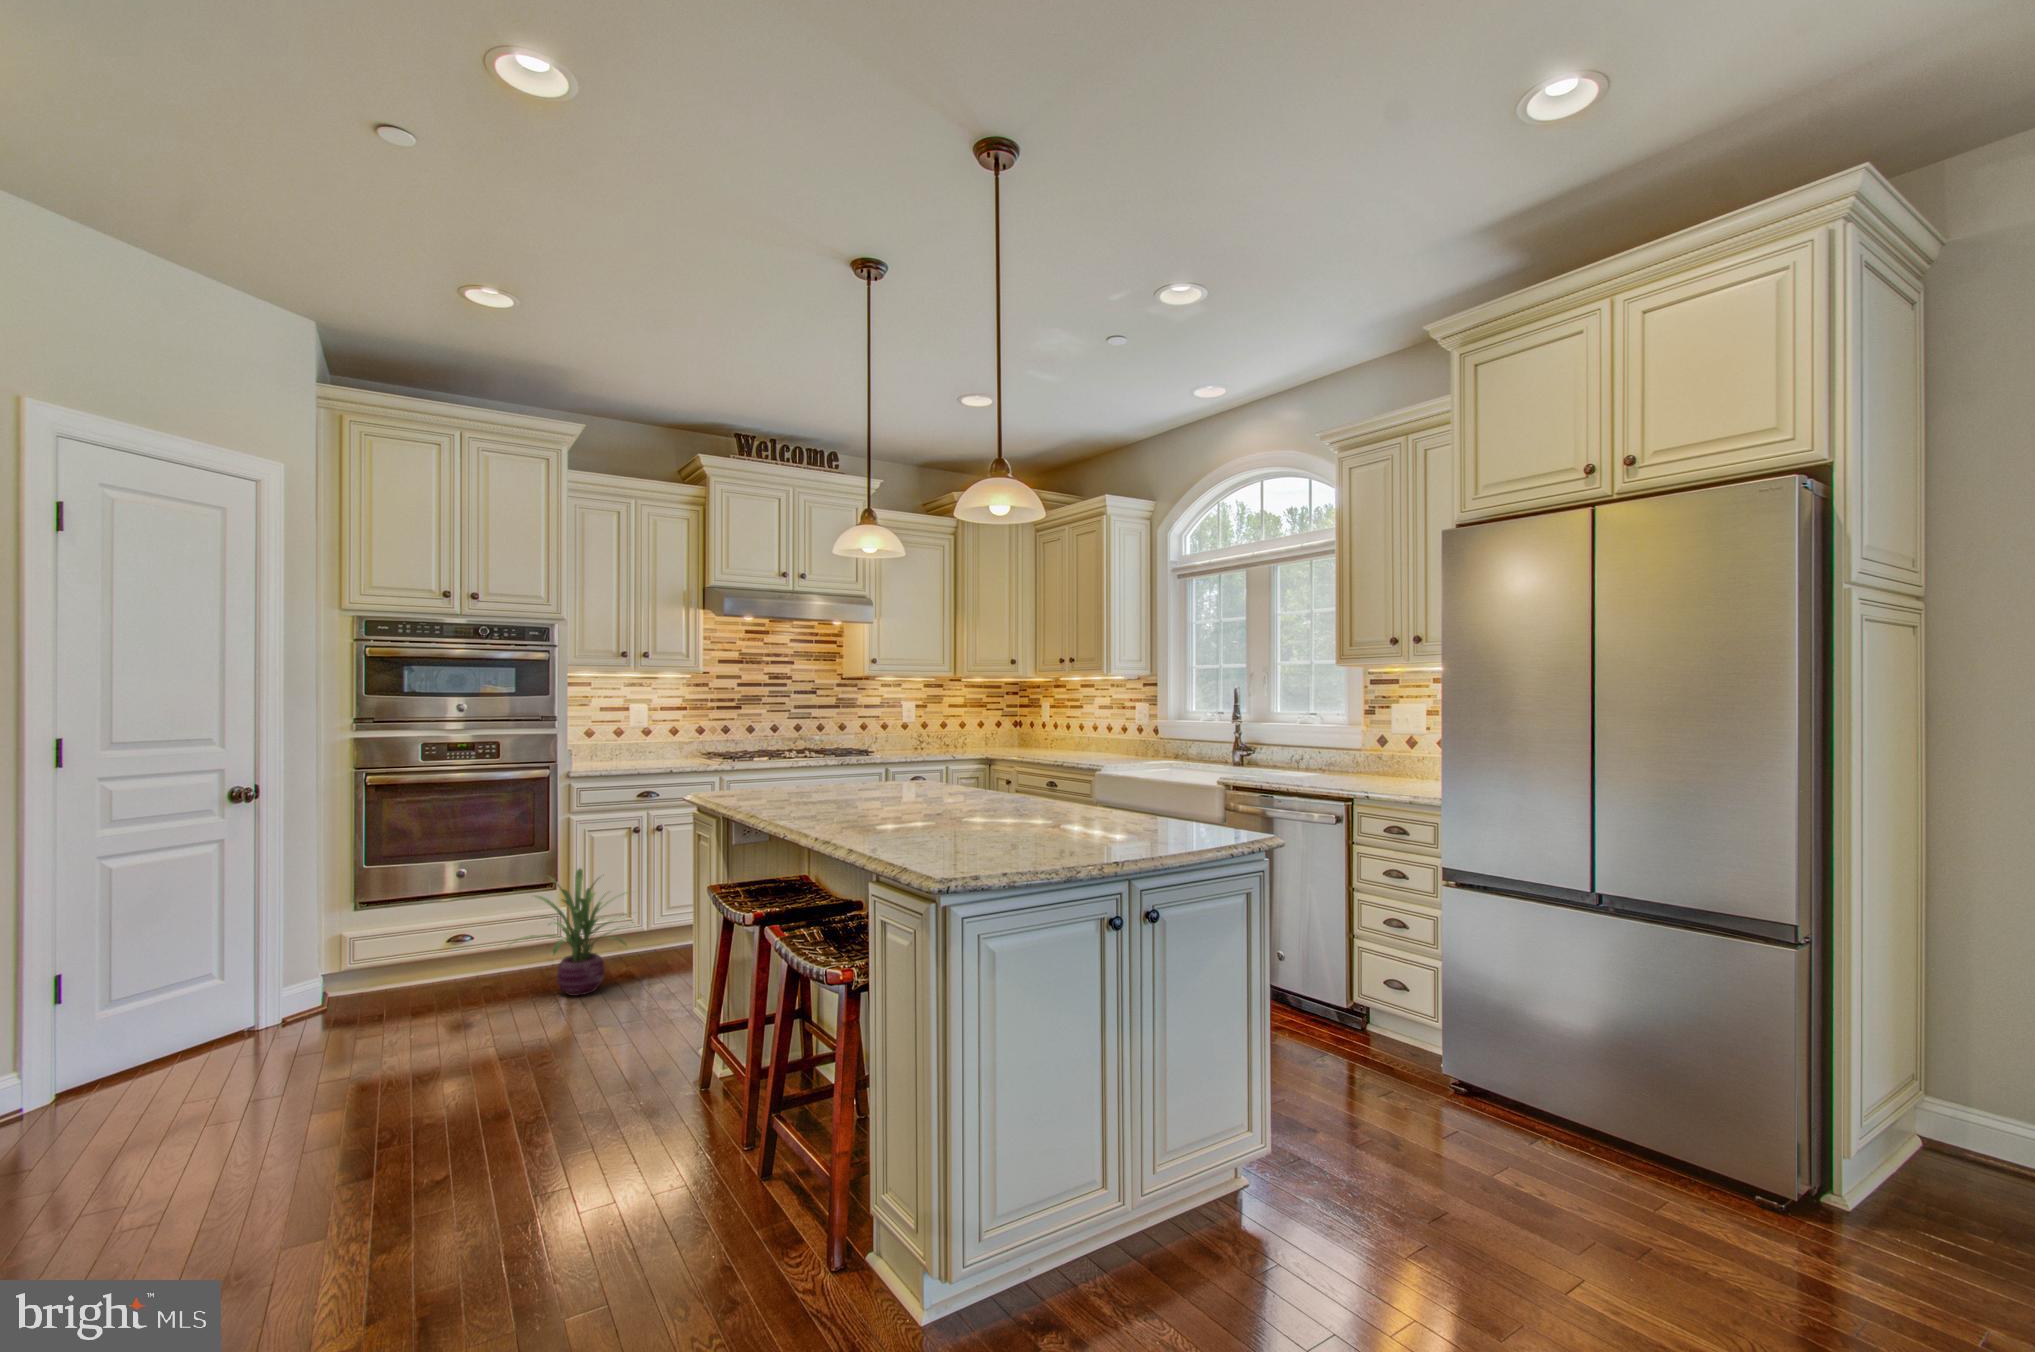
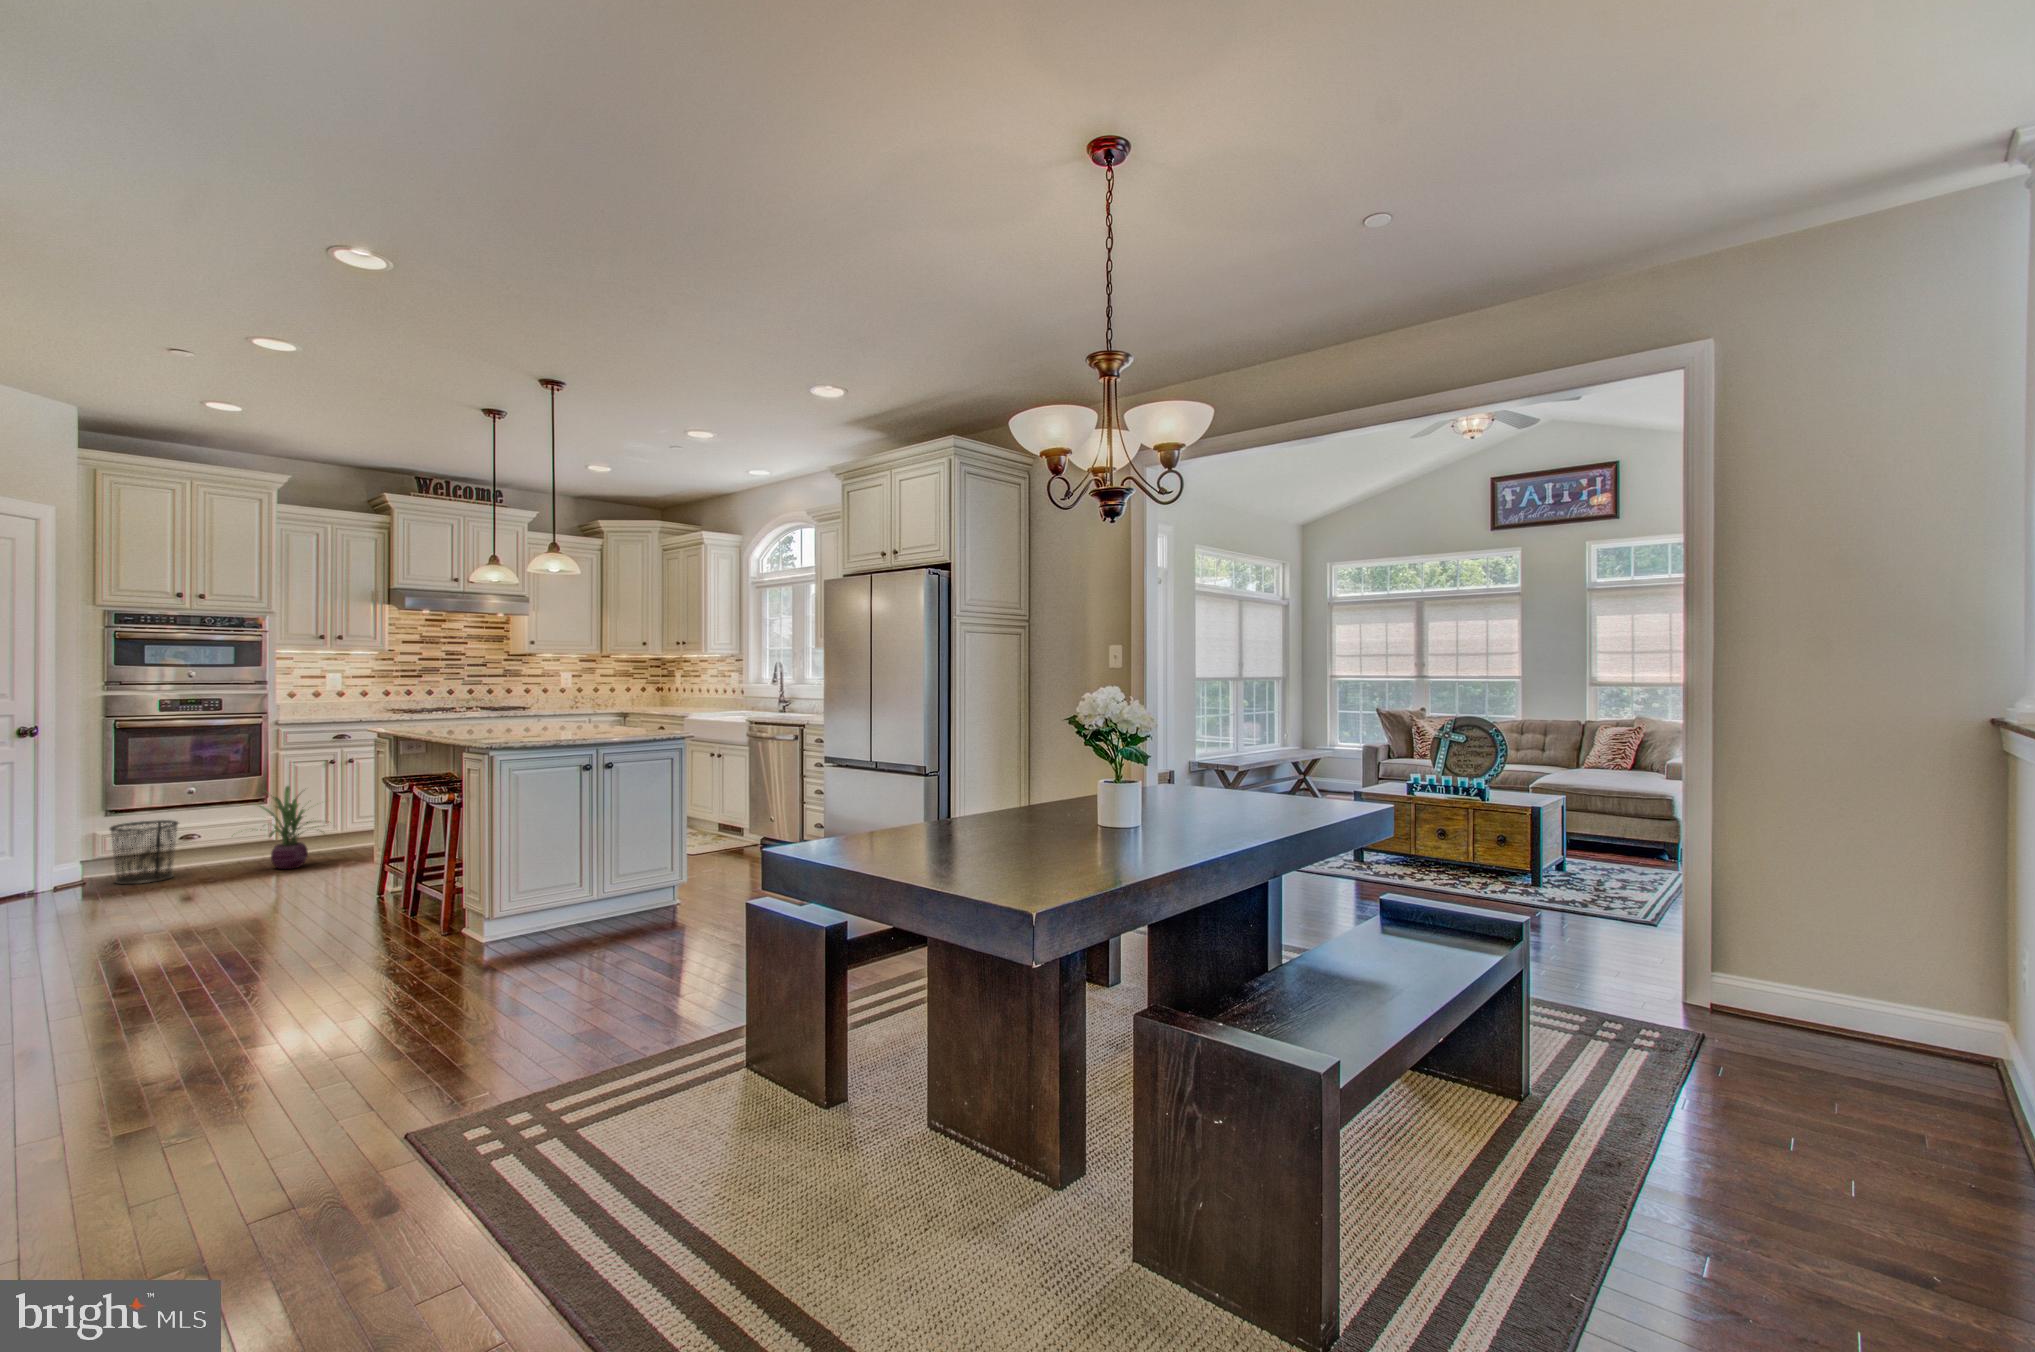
waste bin: none [351,919,441,1019] -> present [110,820,178,884]

